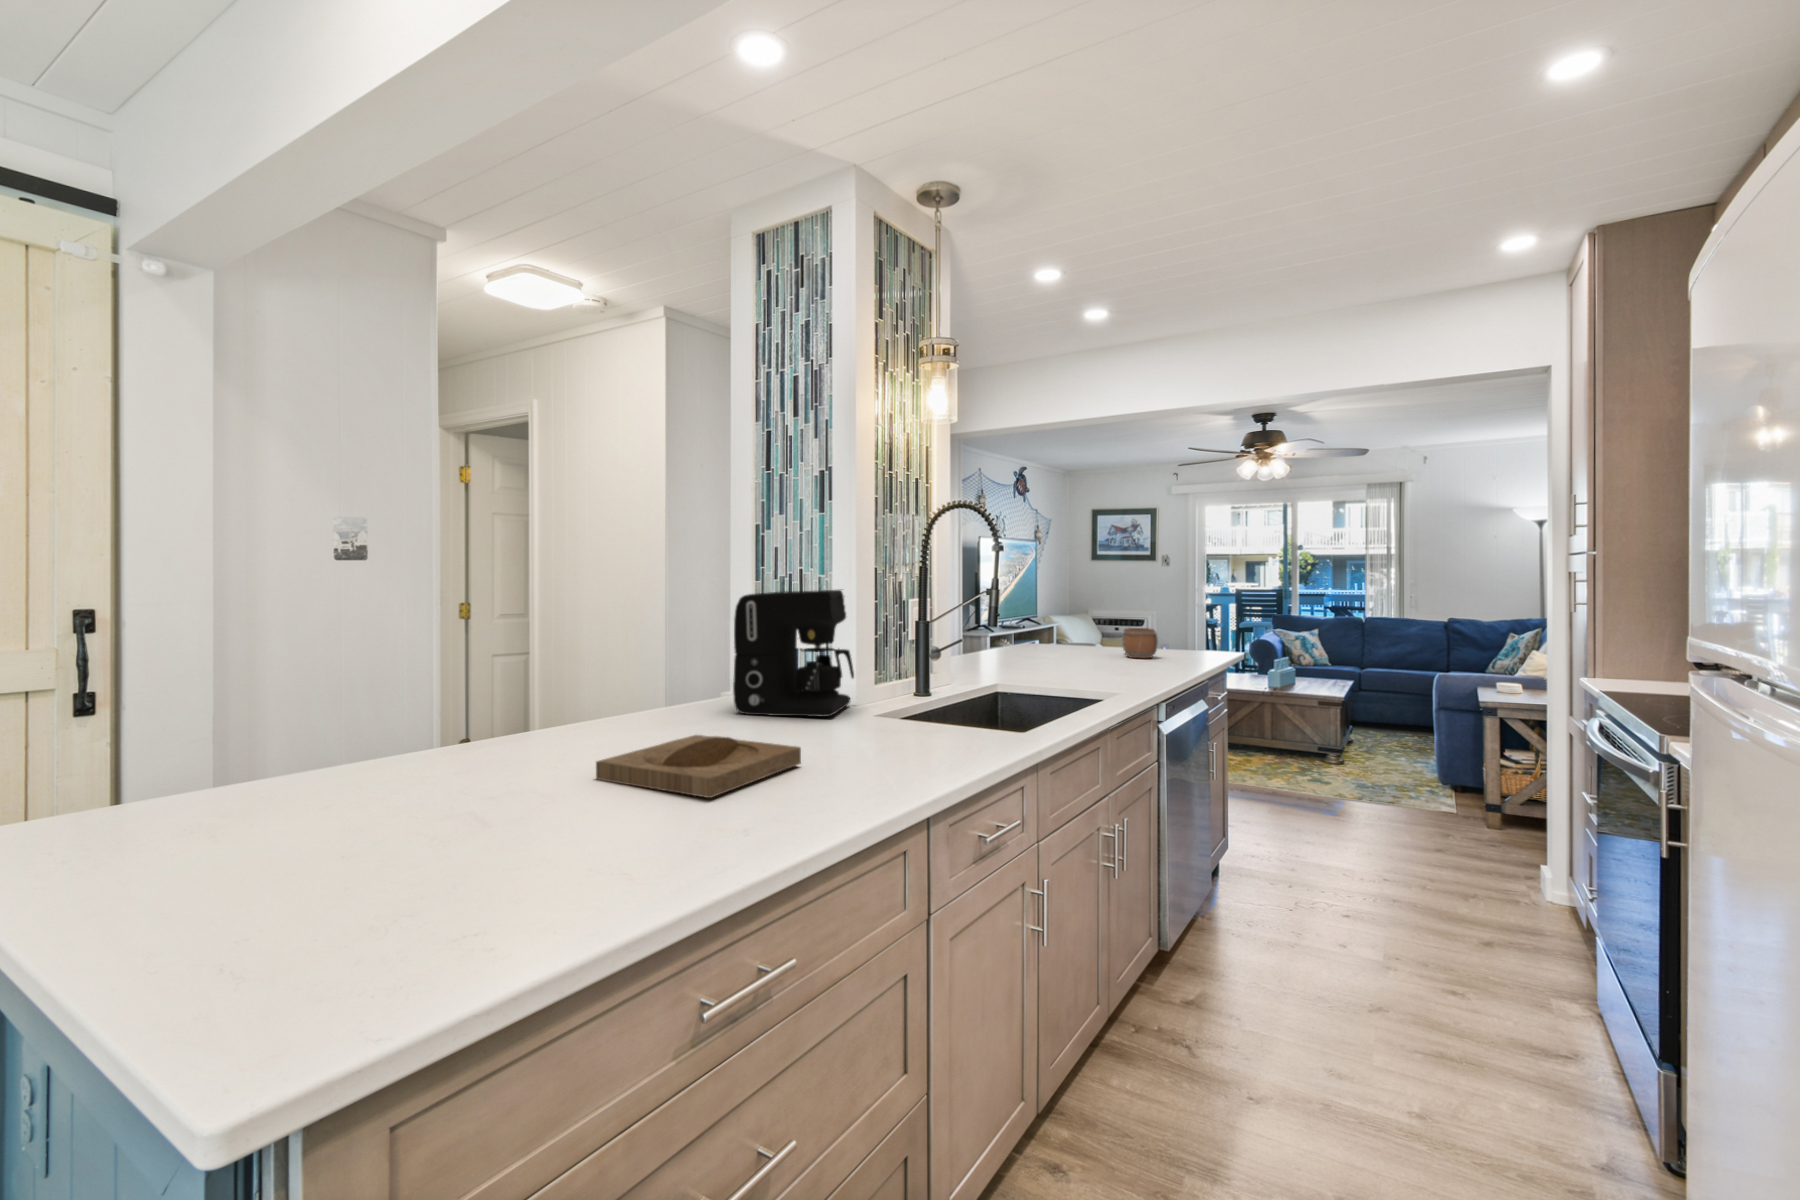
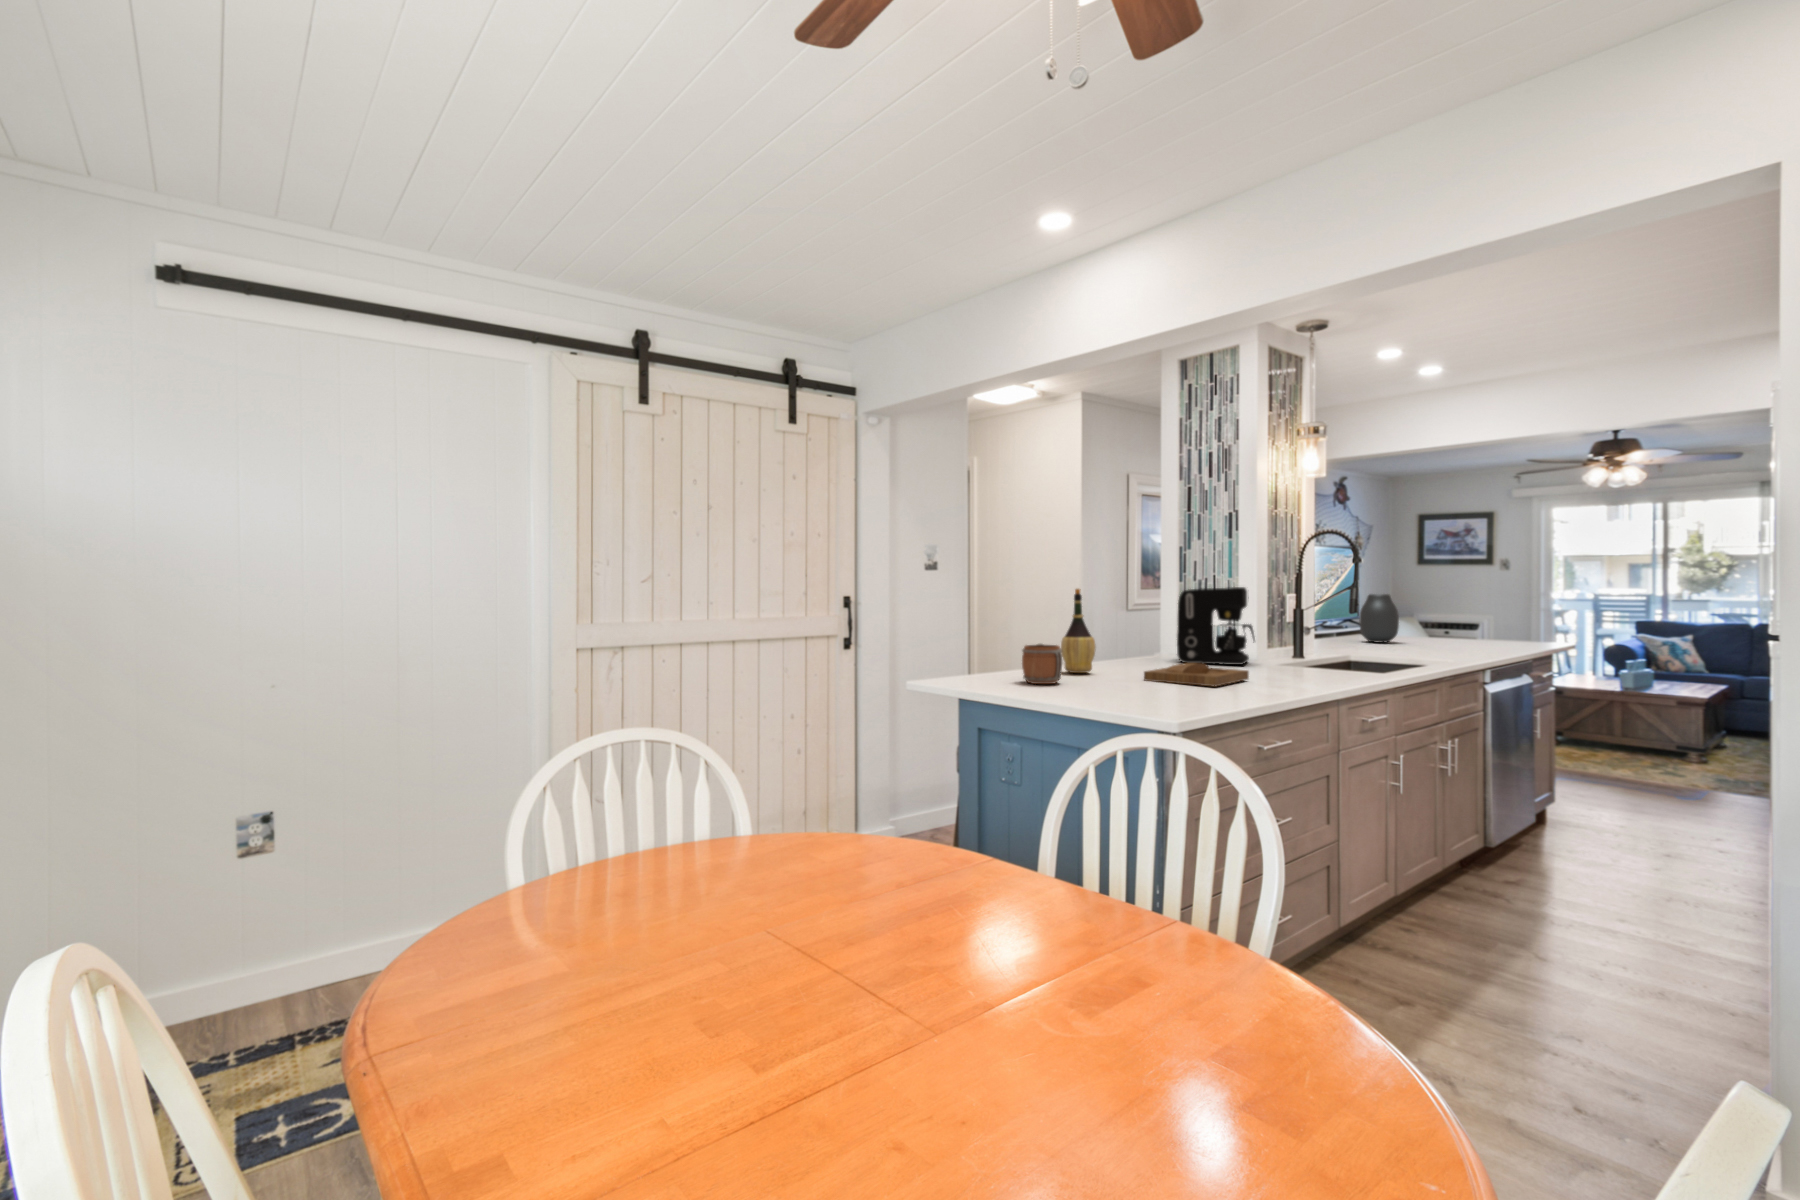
wine bottle: none [454,595,529,762] -> present [1061,589,1096,673]
vase: none [1022,595,1065,656] -> present [1359,594,1399,643]
mug: present [1122,627,1158,658] -> present [1022,643,1062,684]

